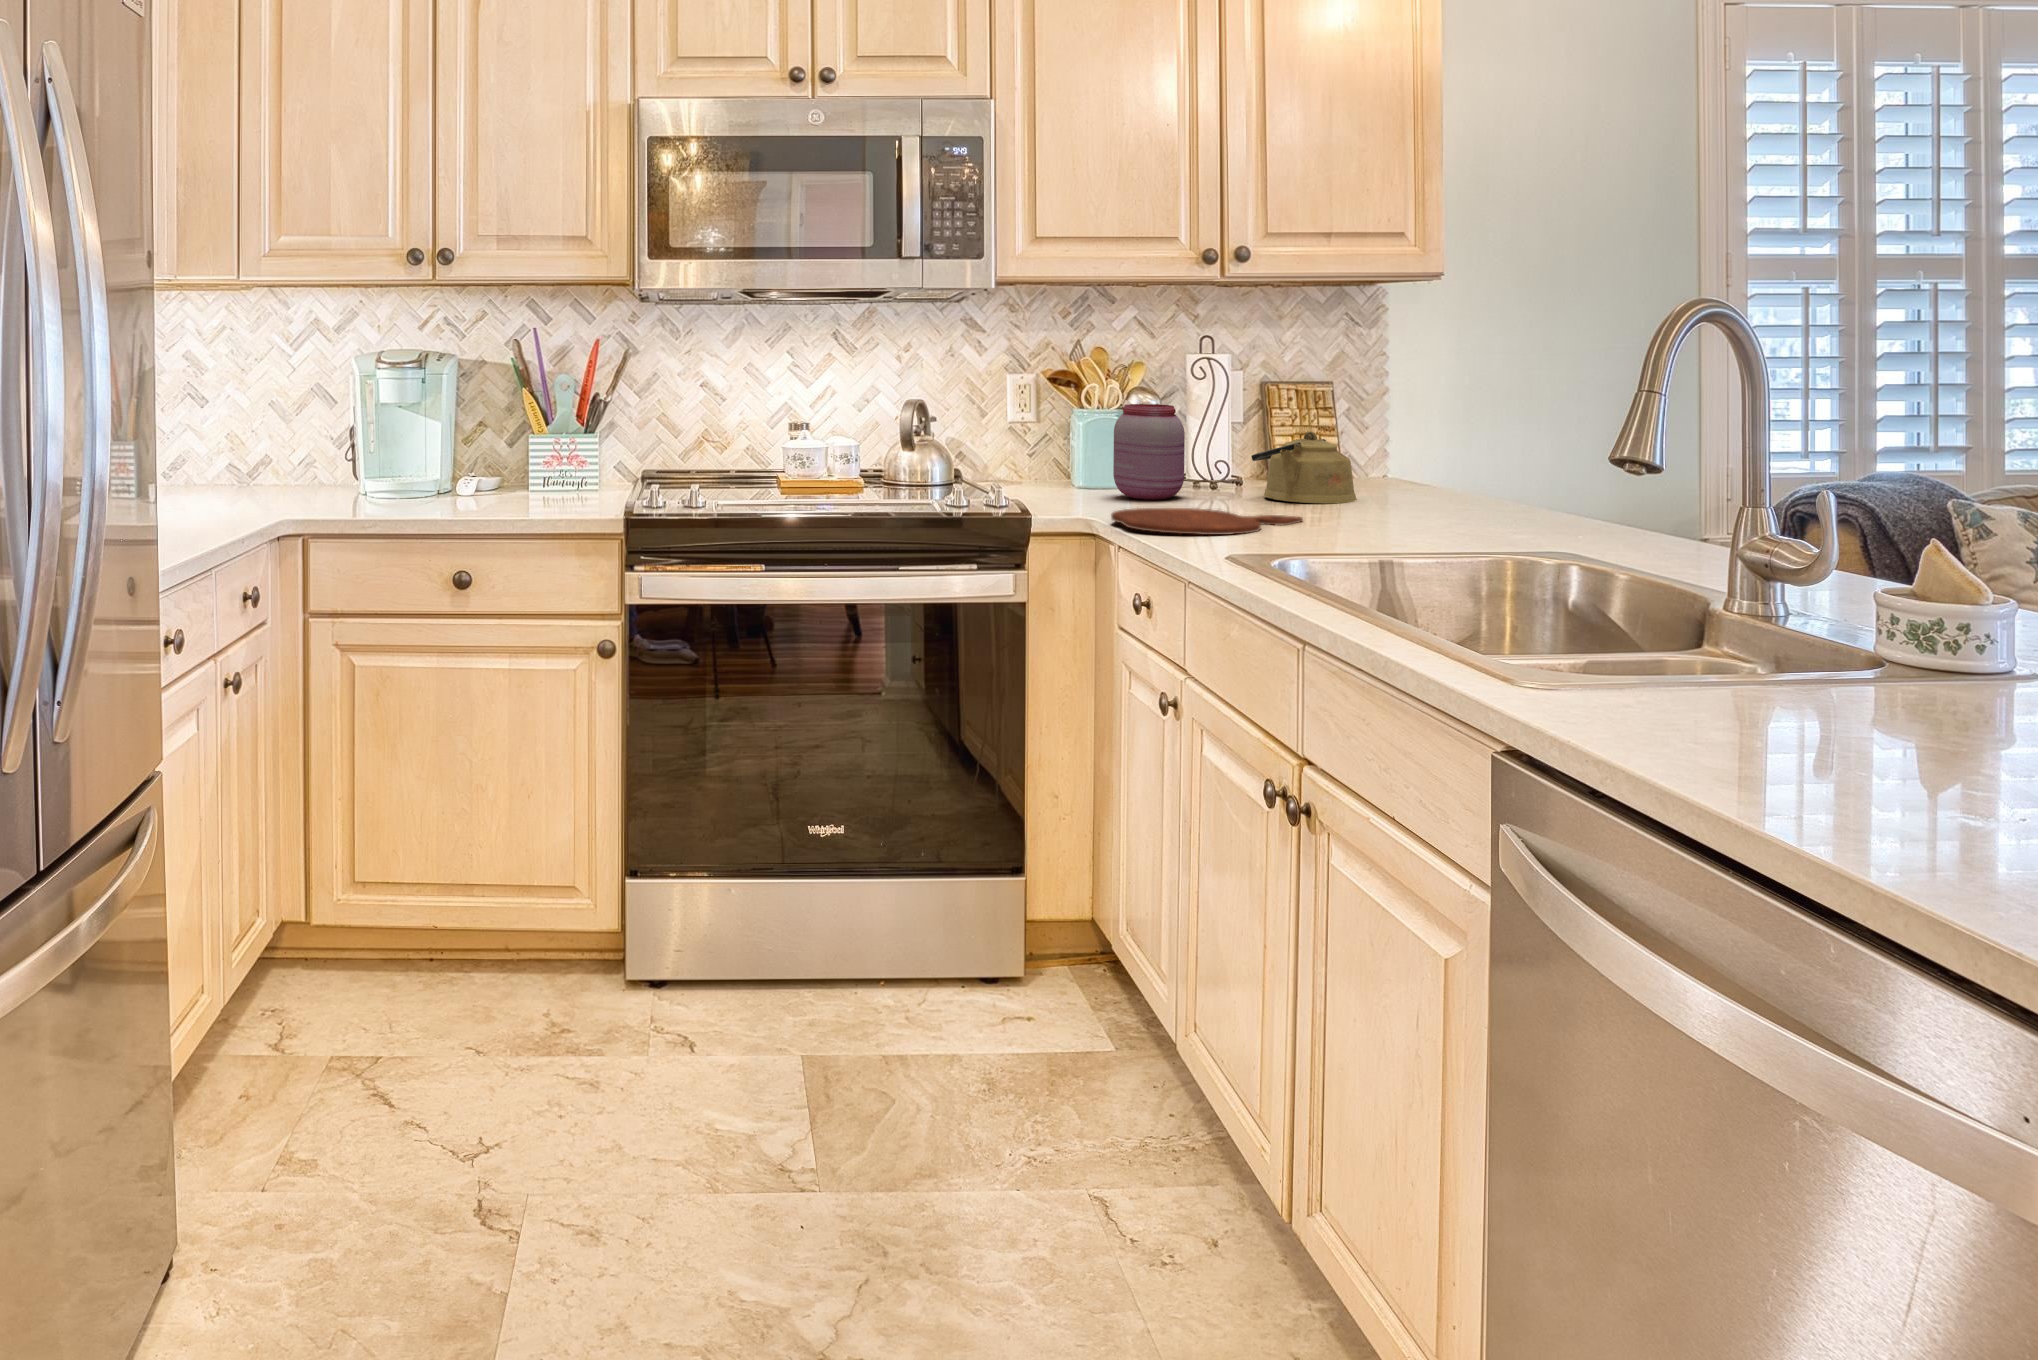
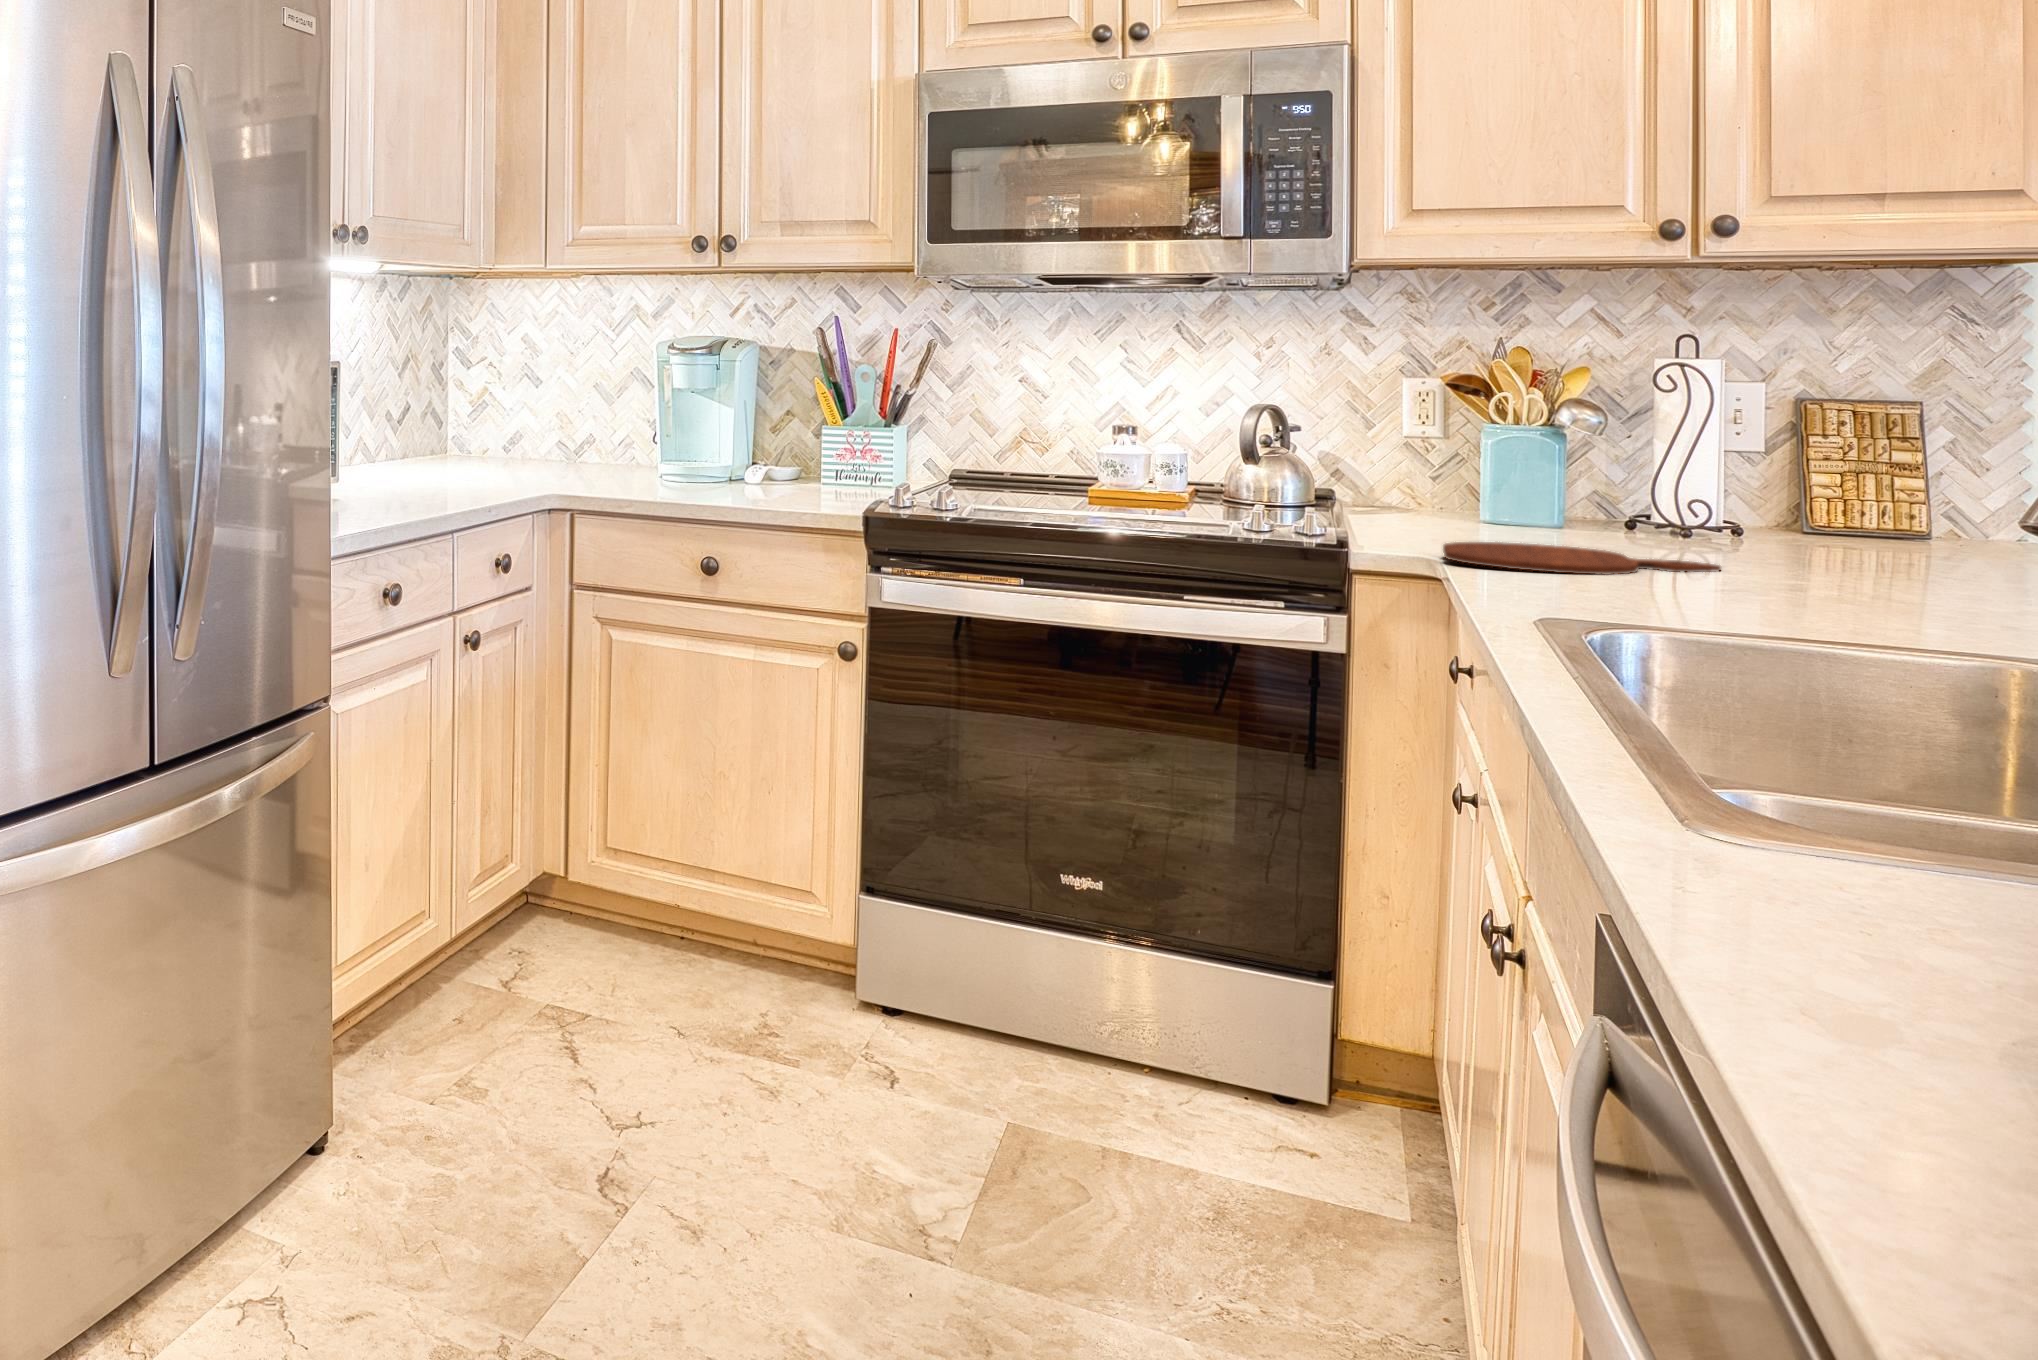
jar: present [1113,404,1185,499] -> none [1527,420,1631,543]
kettle: present [1251,431,1357,504] -> none [1722,463,1889,562]

